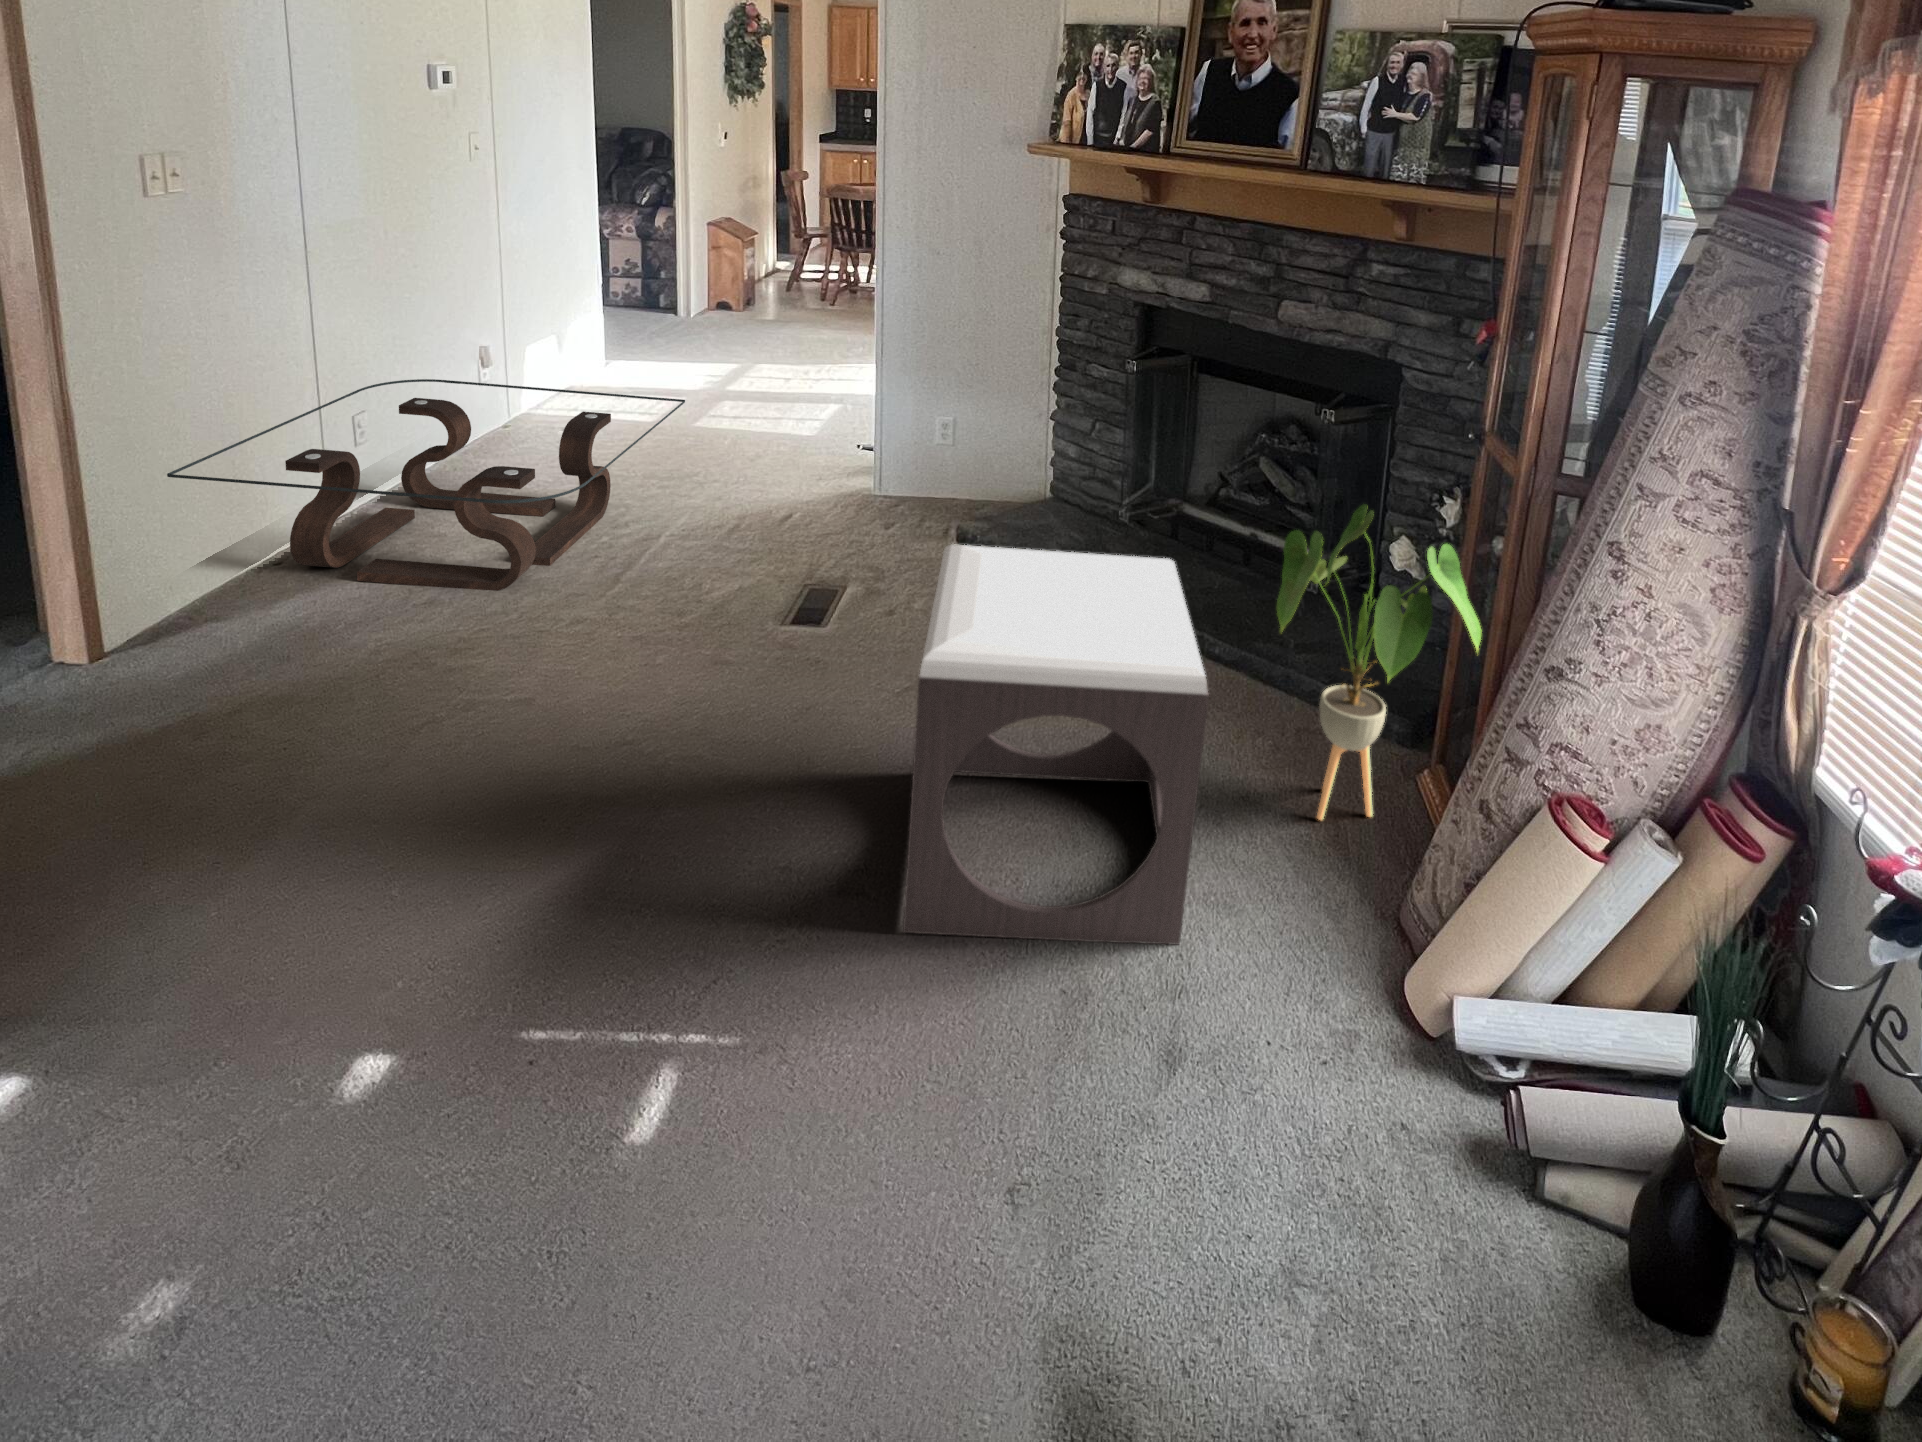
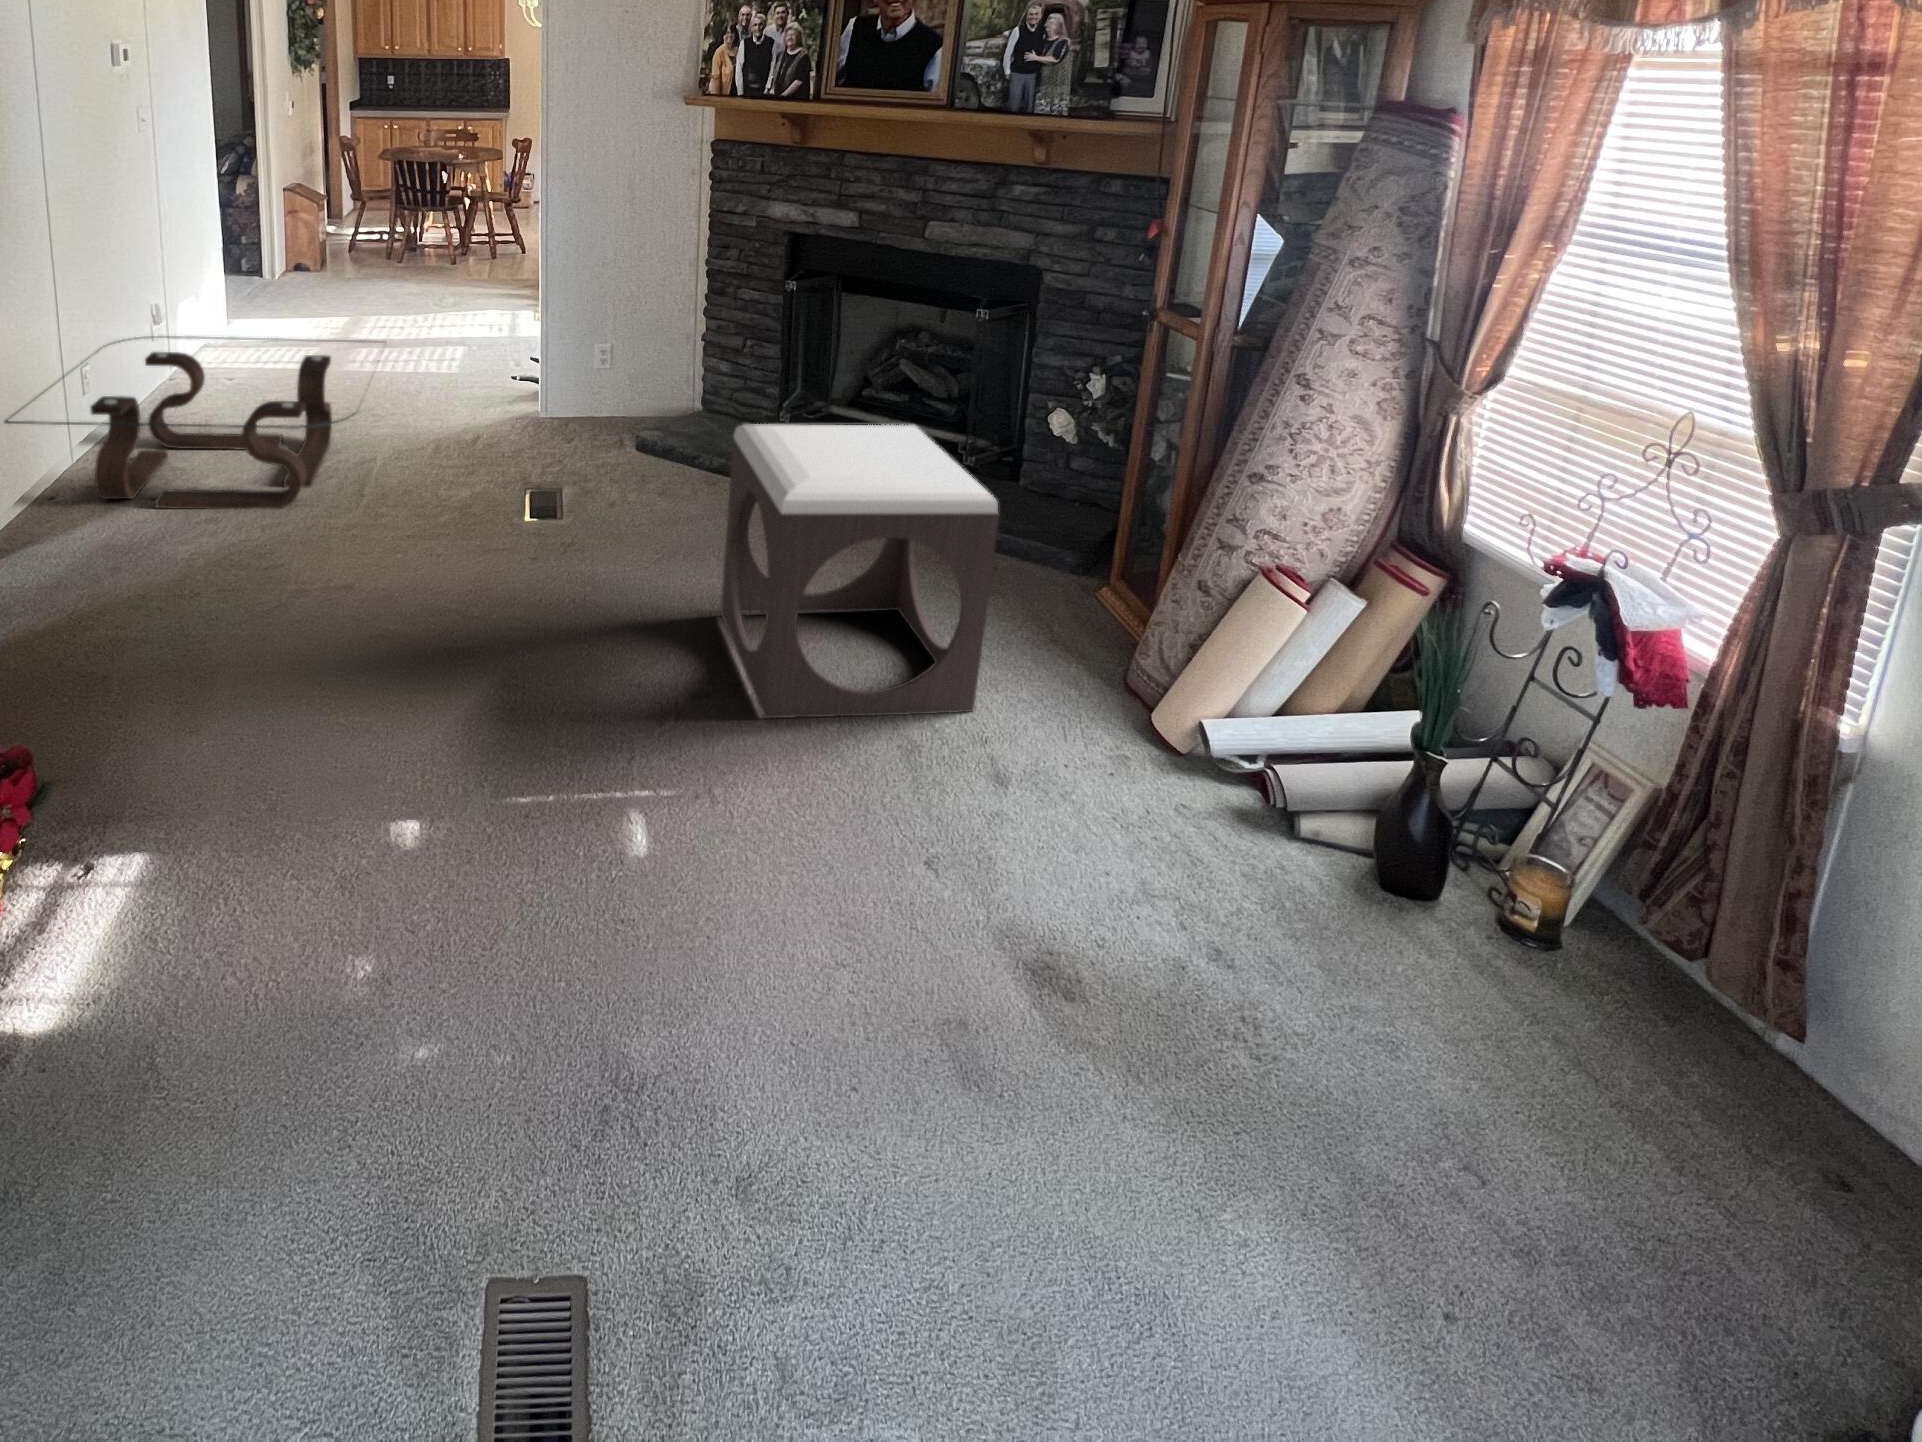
house plant: present [1277,504,1481,820] -> none [1013,372,1174,626]

